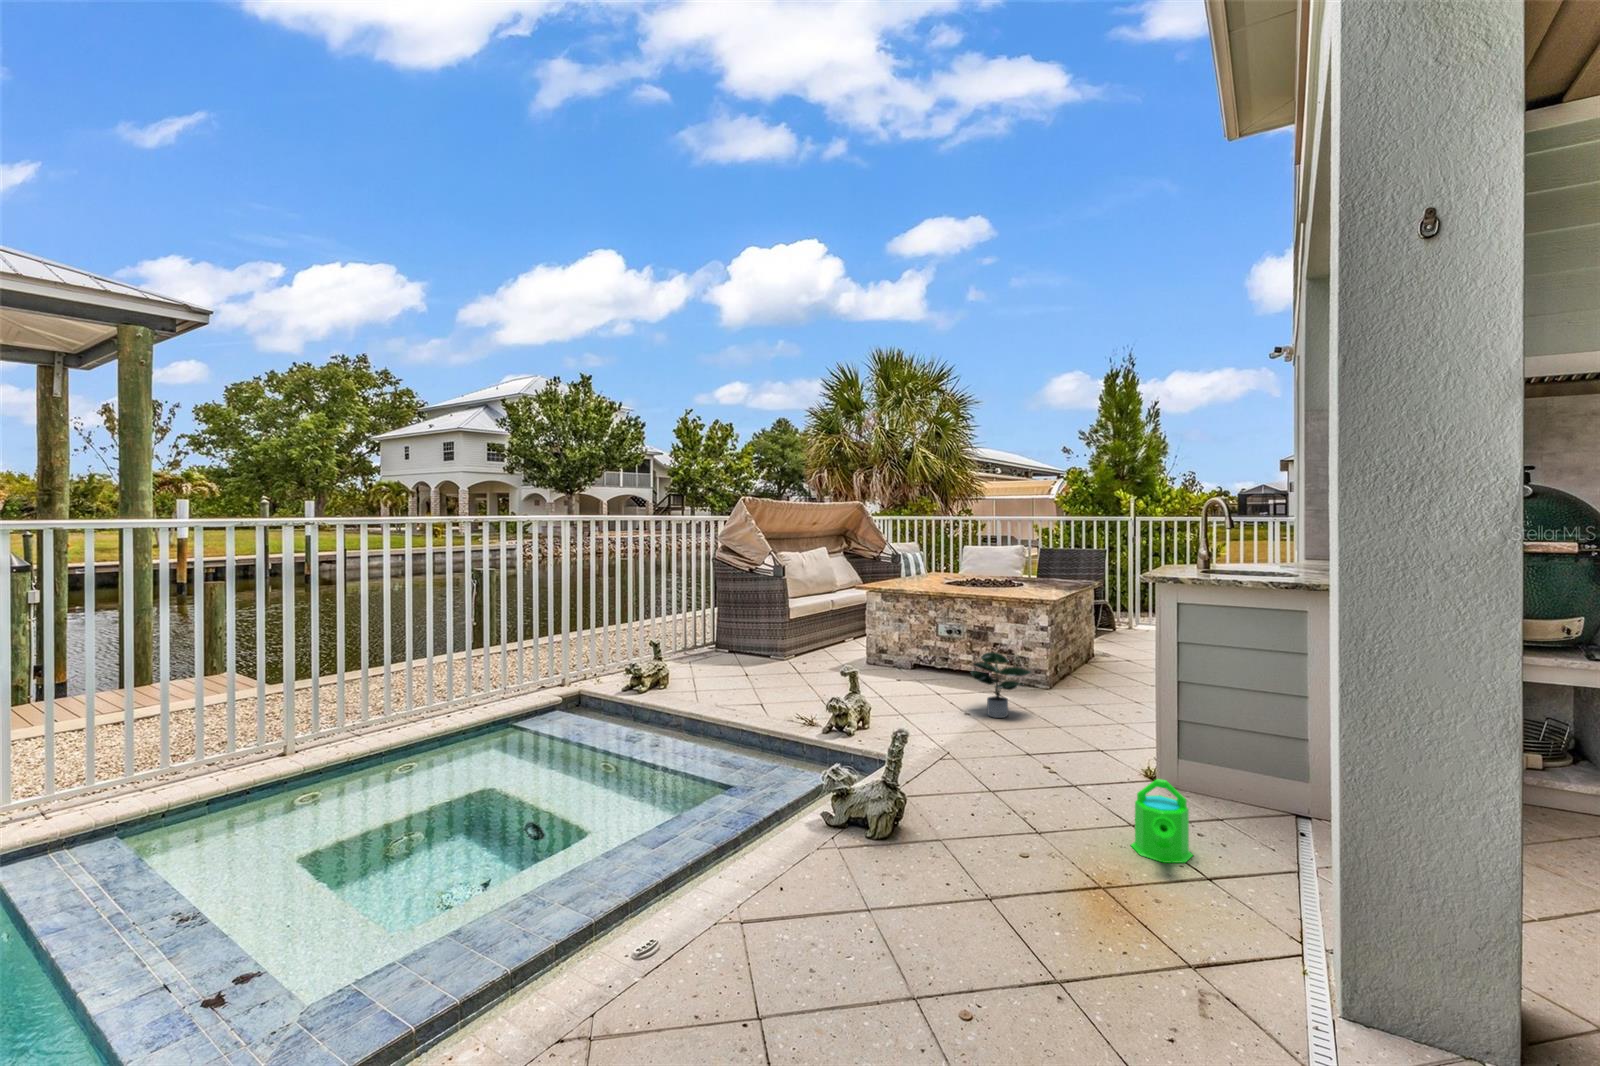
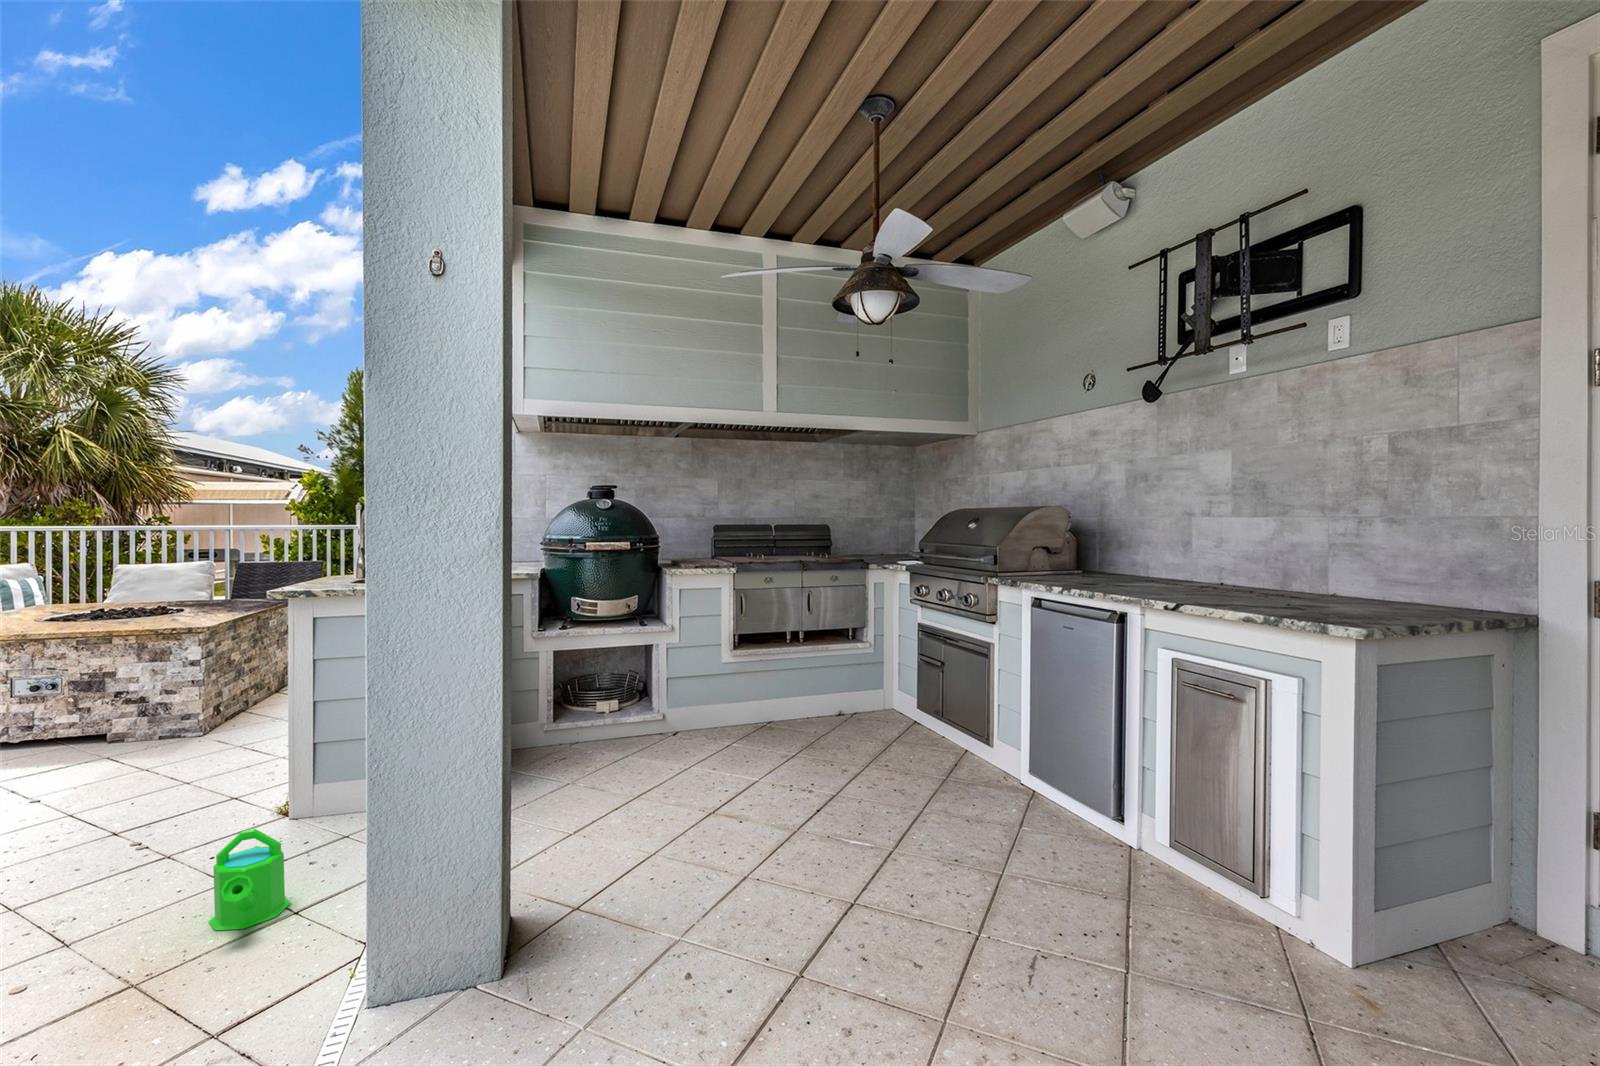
potted plant: present [971,652,1031,718] -> none [41,707,150,797]

